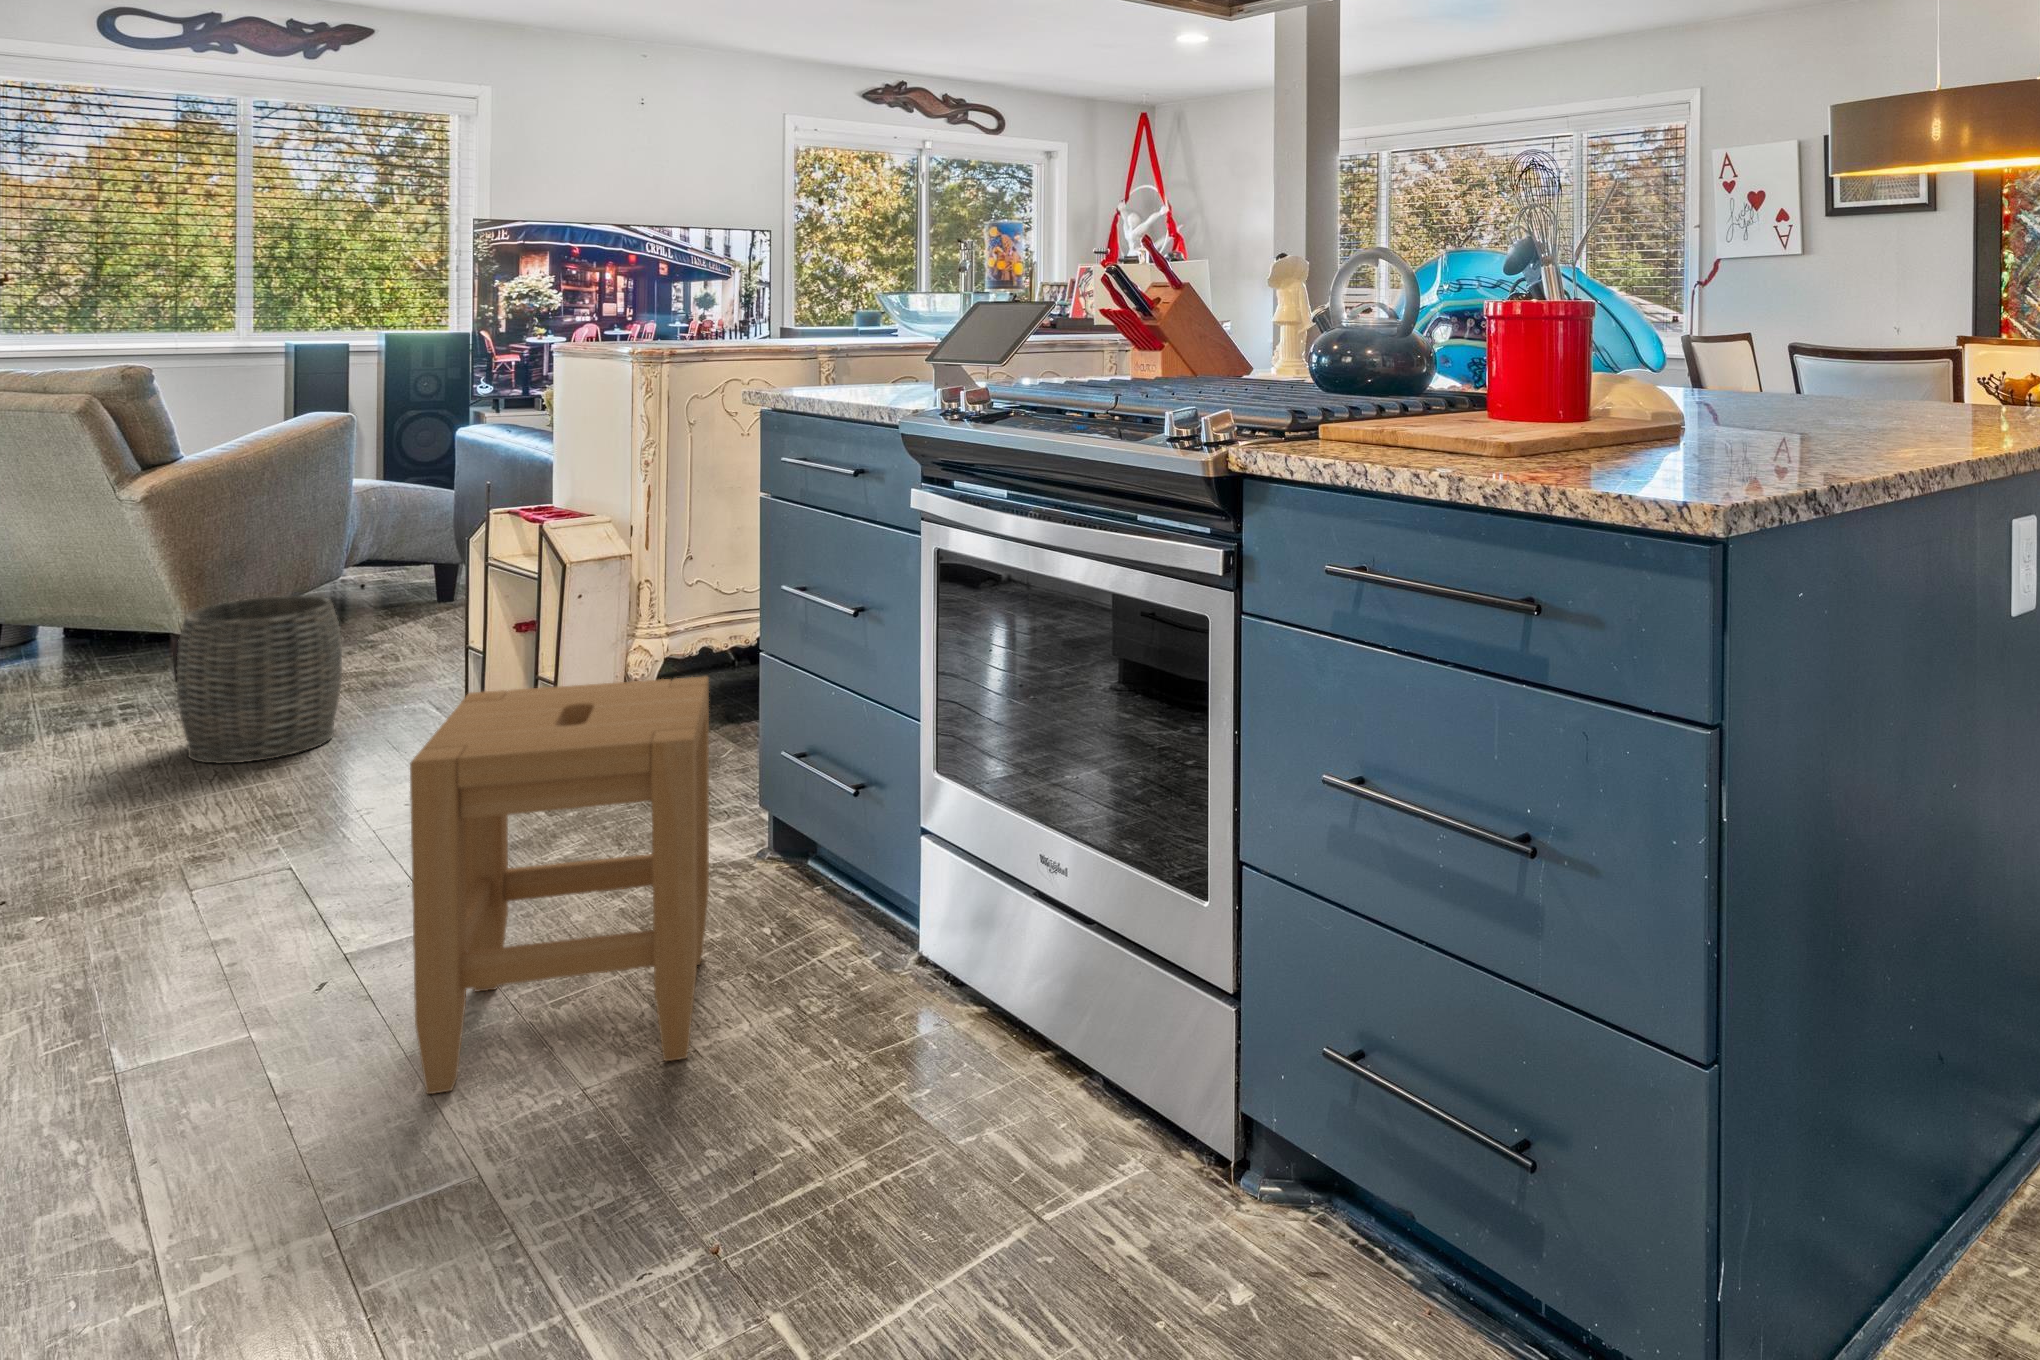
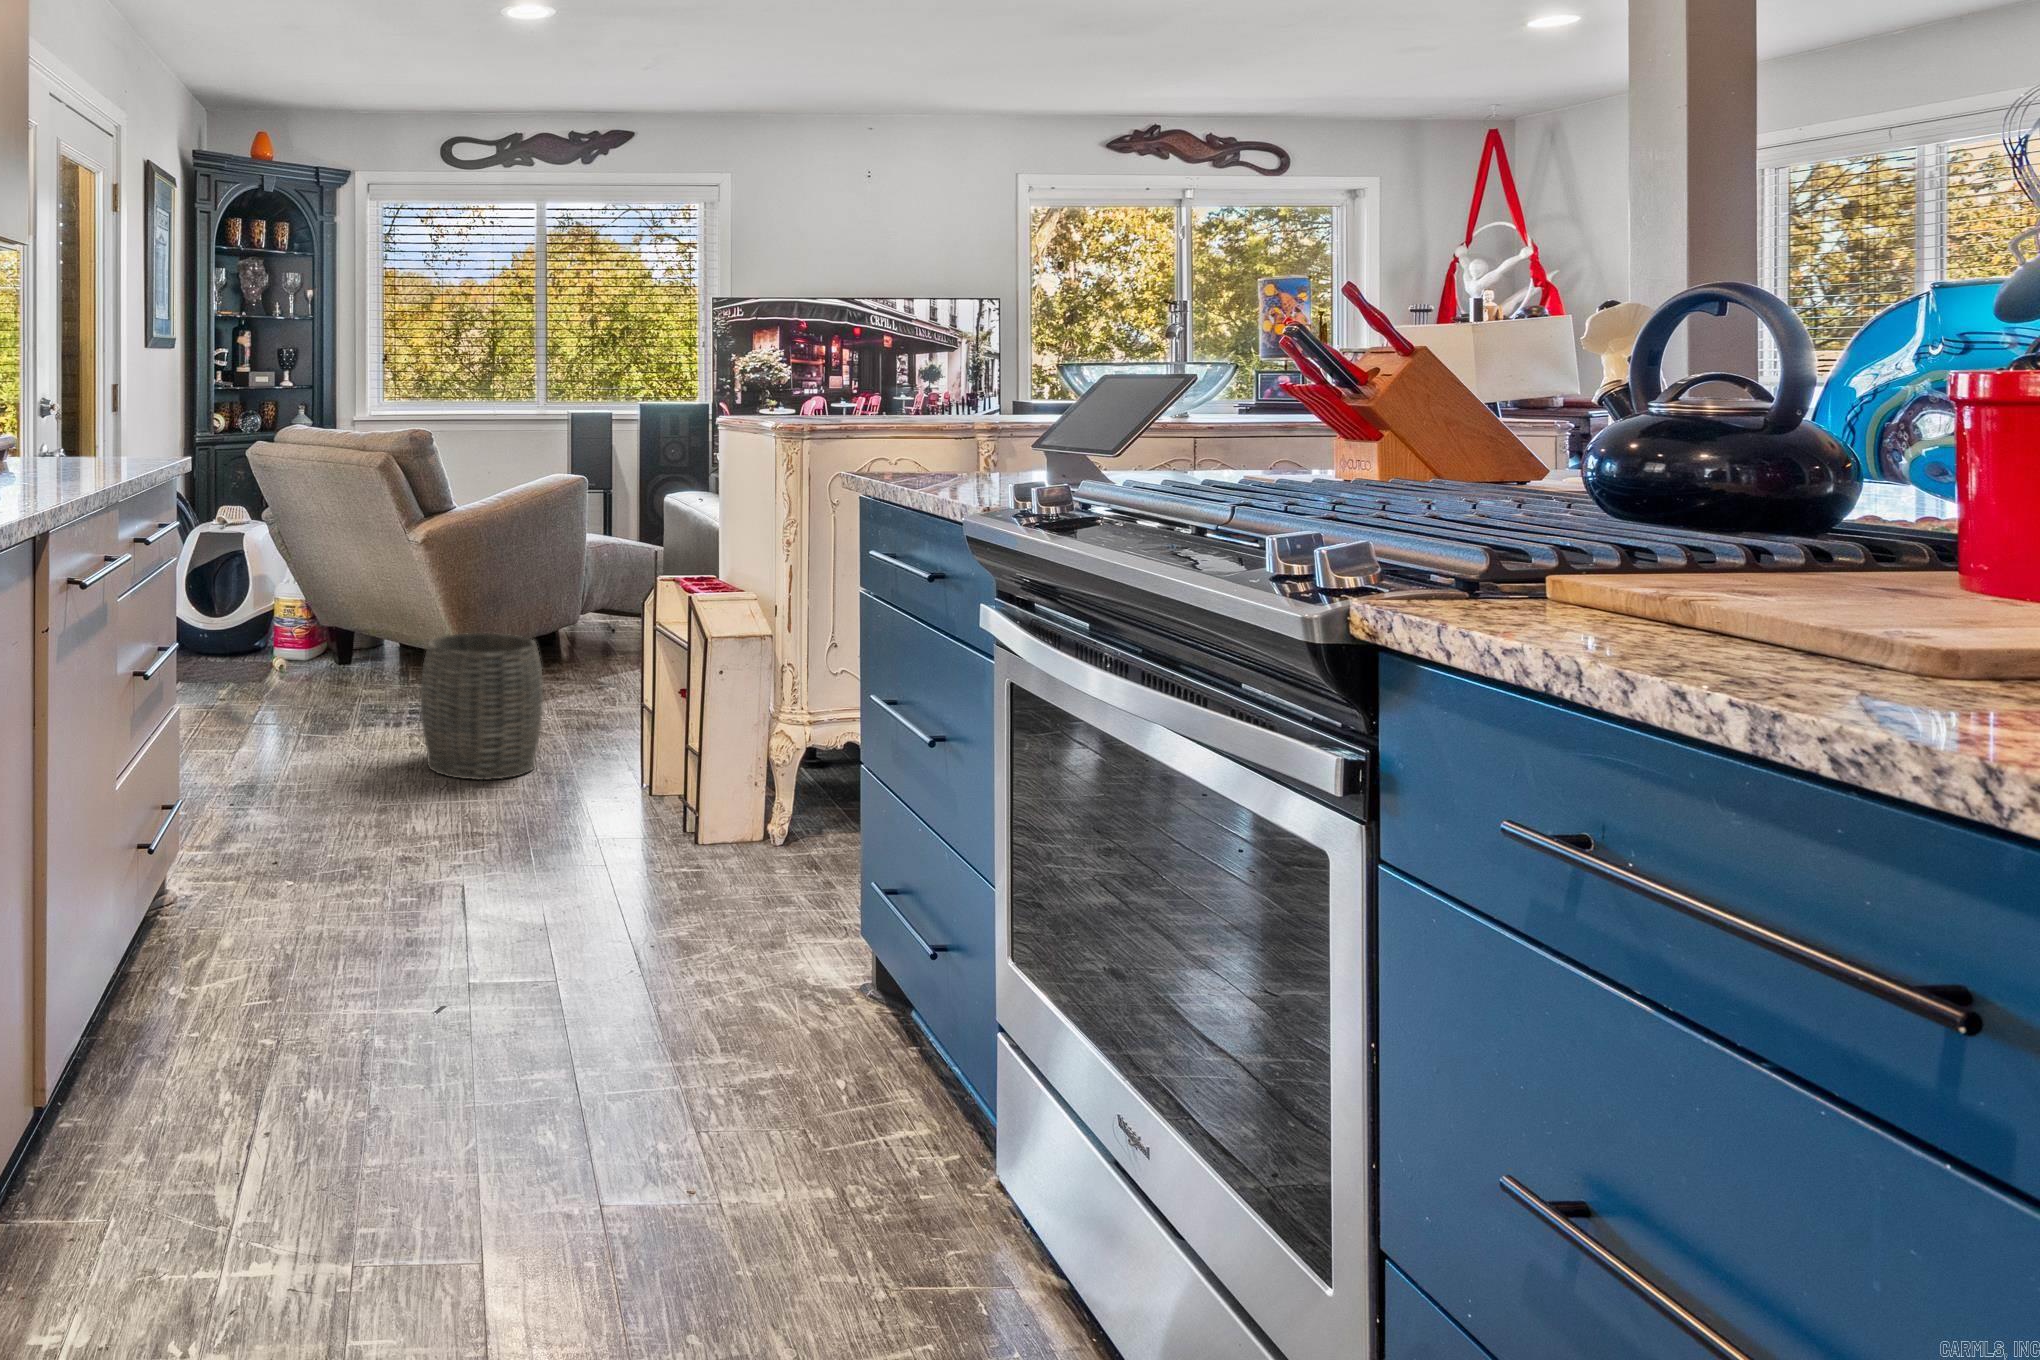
stool: present [410,676,709,1094] -> none [465,757,778,1211]

